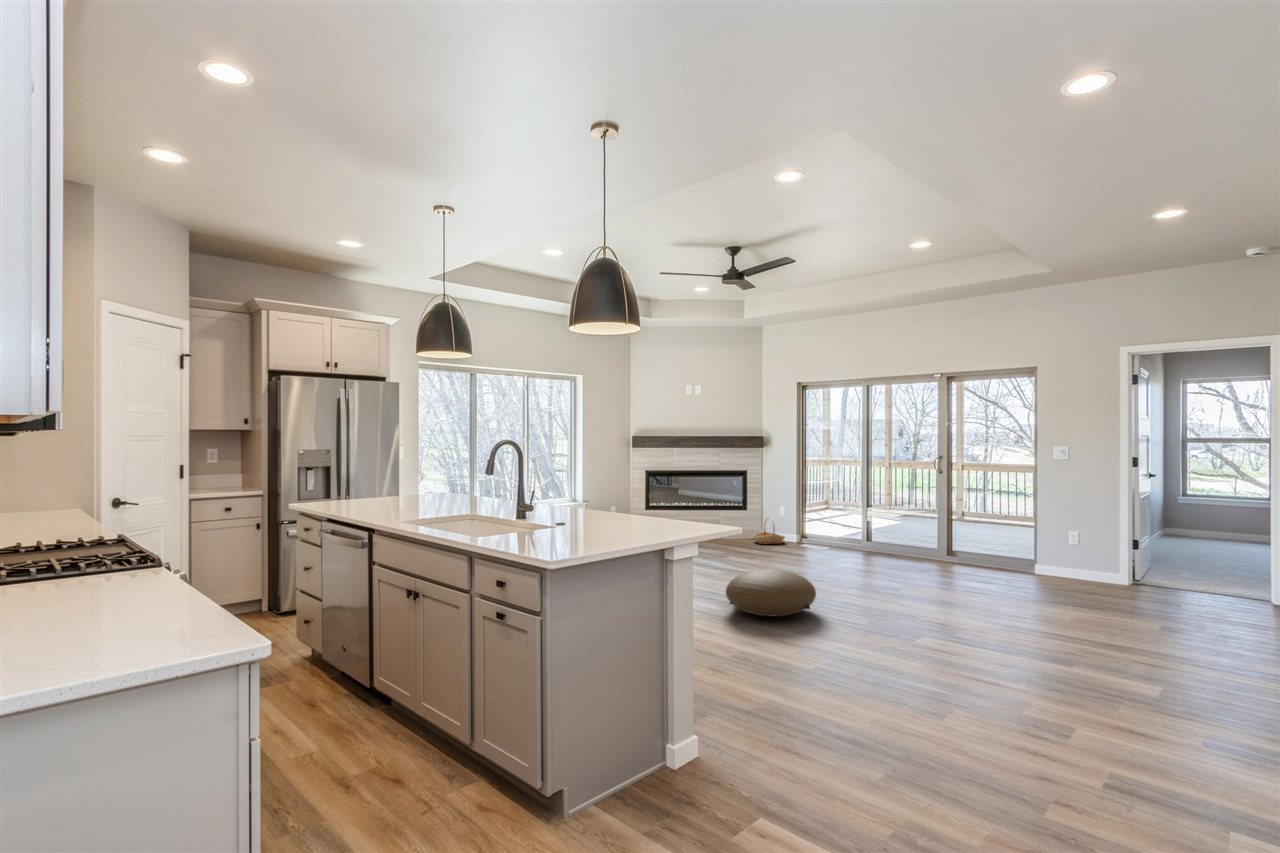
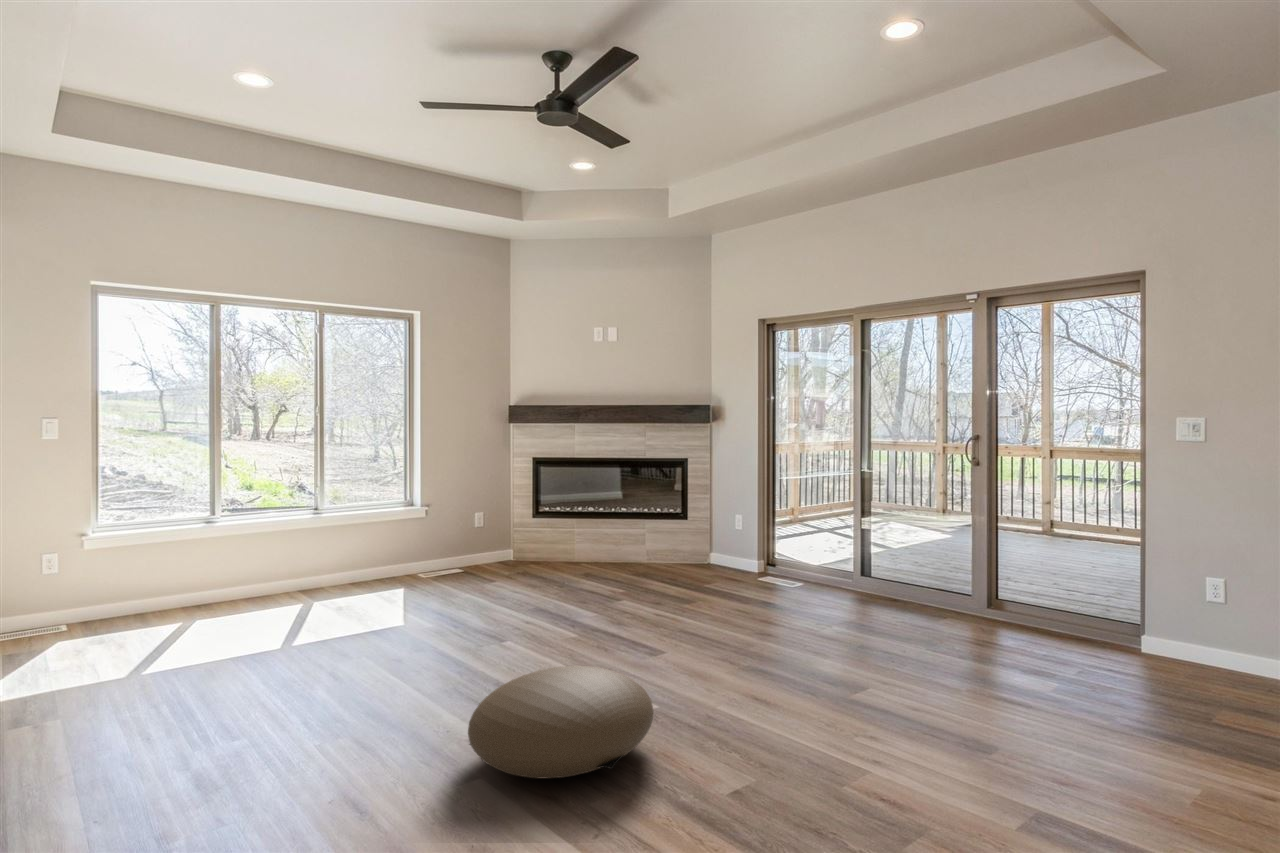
basket: present [753,517,785,544] -> none [691,532,741,576]

